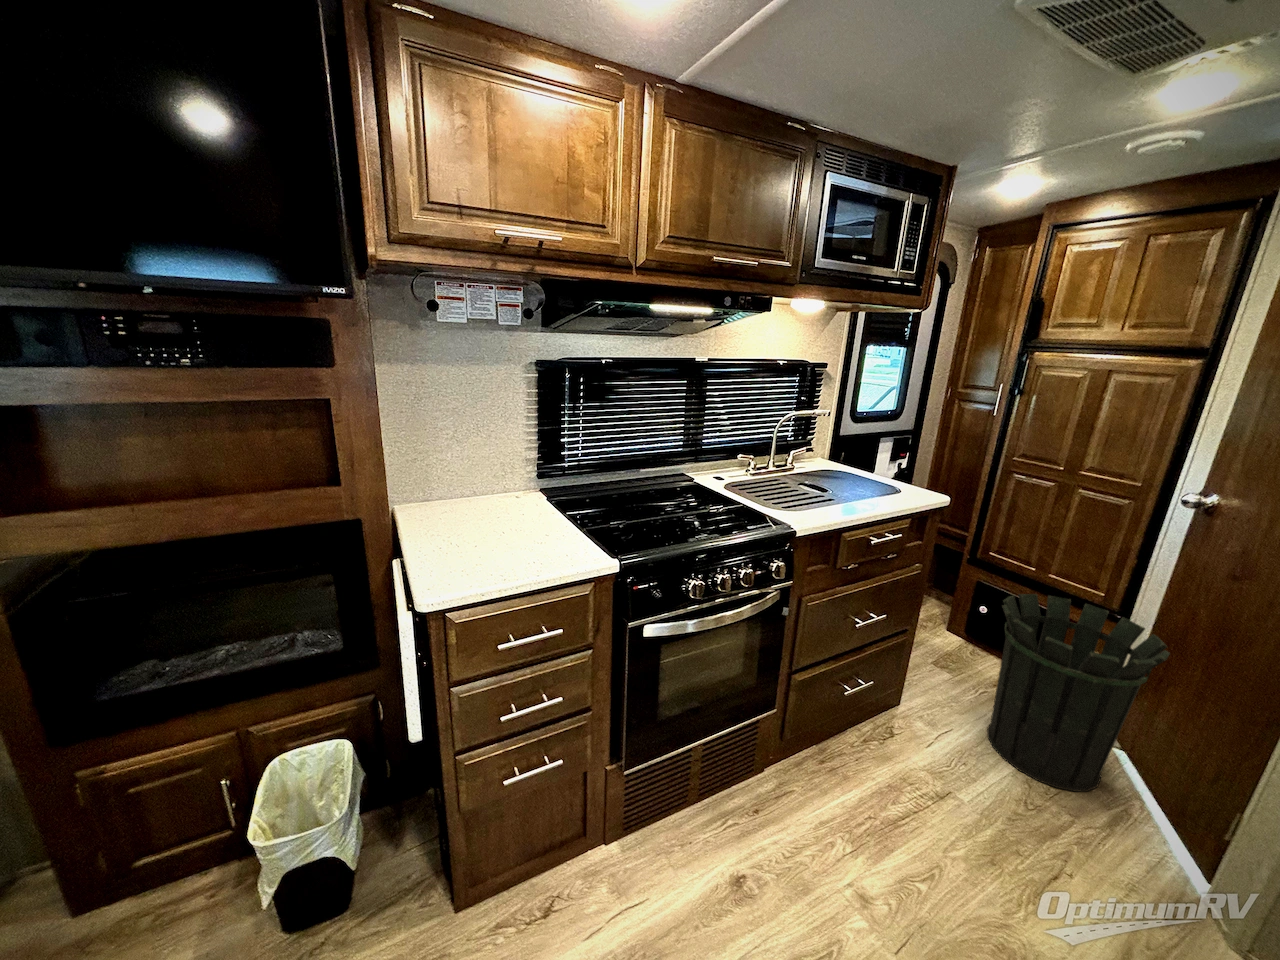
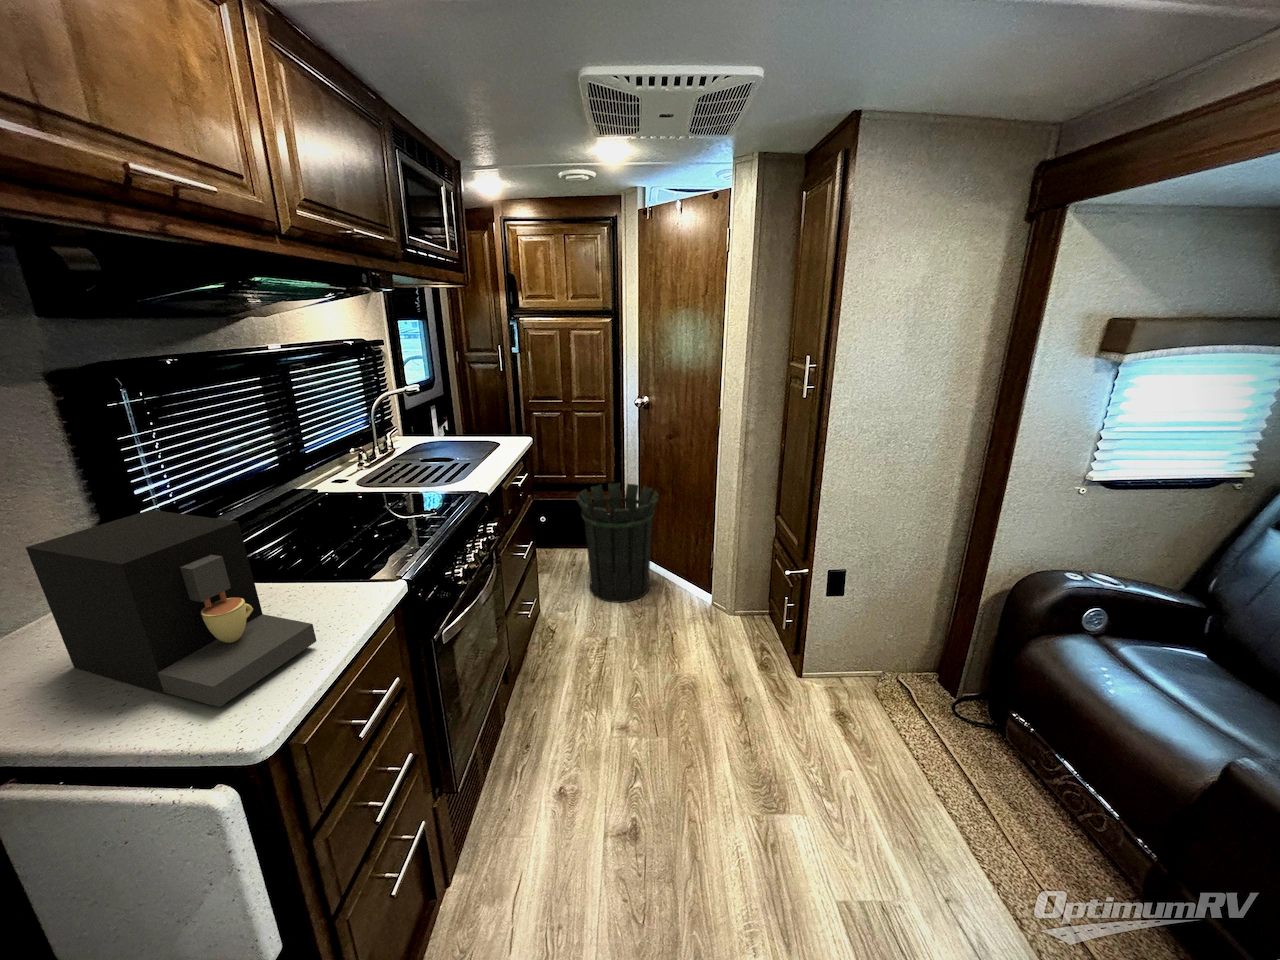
coffee maker: none [446,447,524,566] -> present [26,510,316,707]

